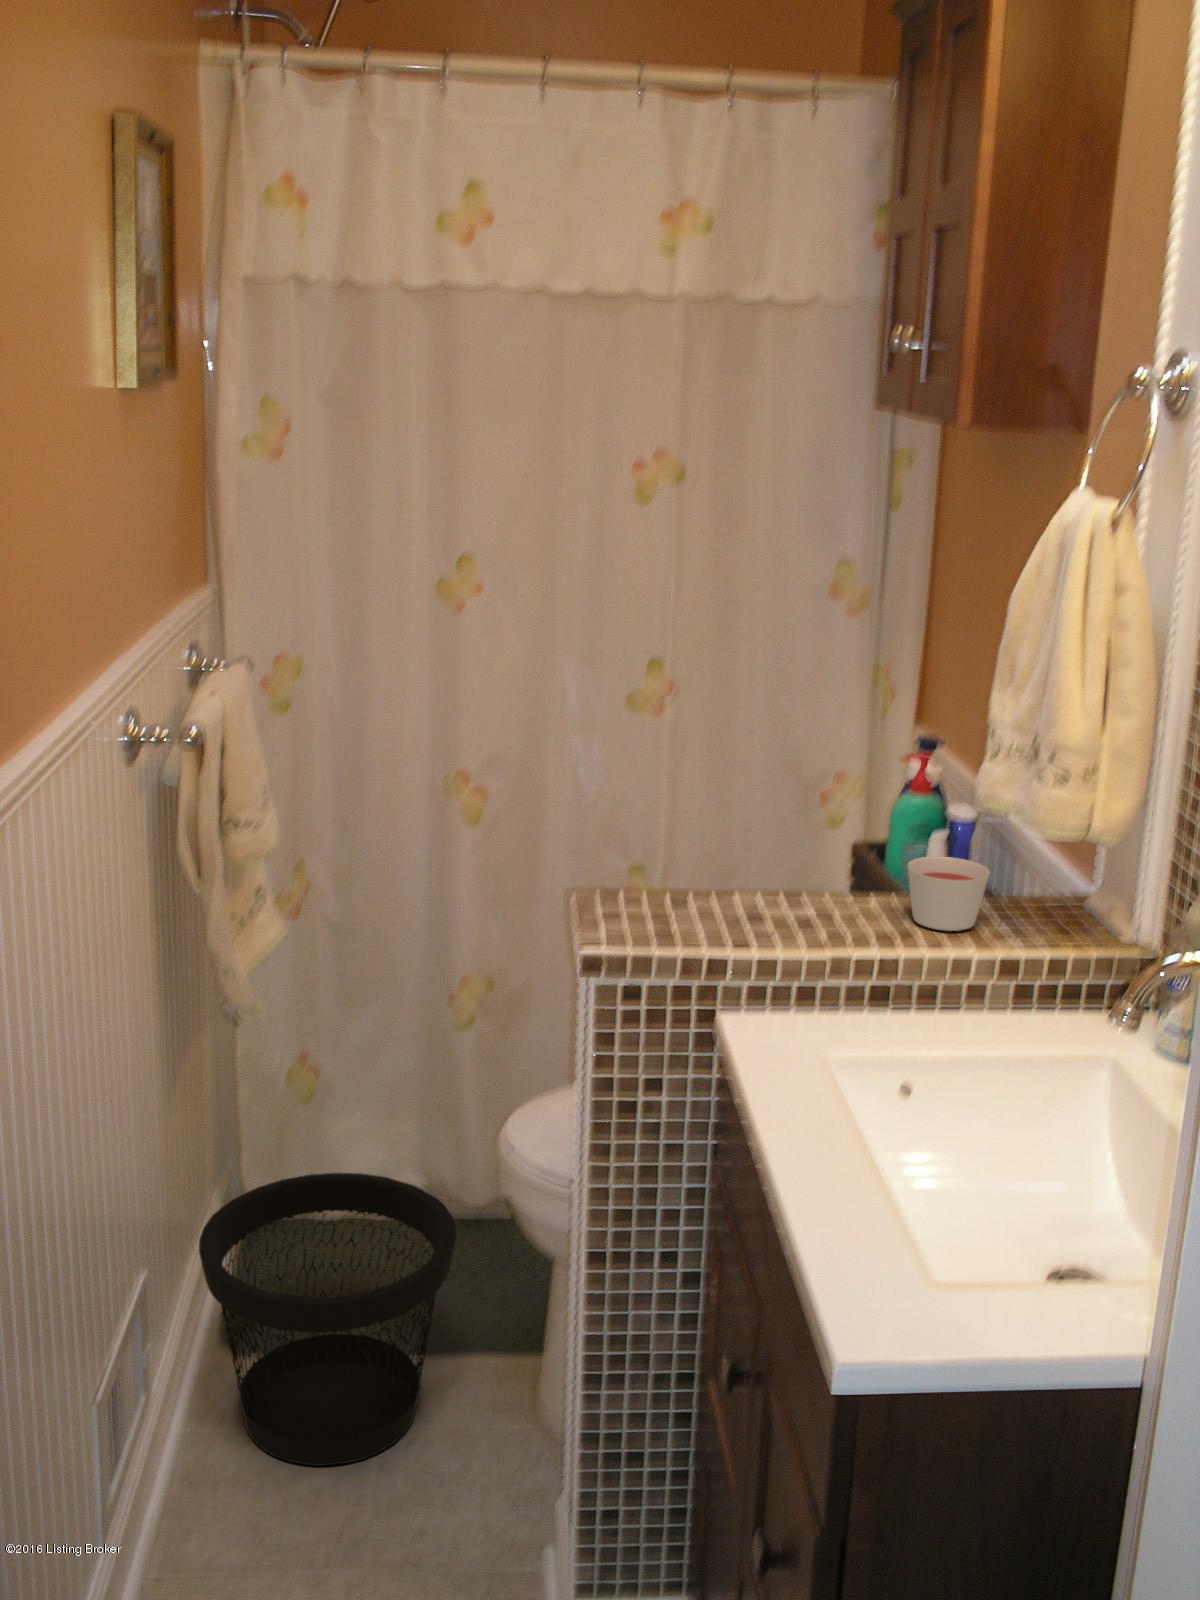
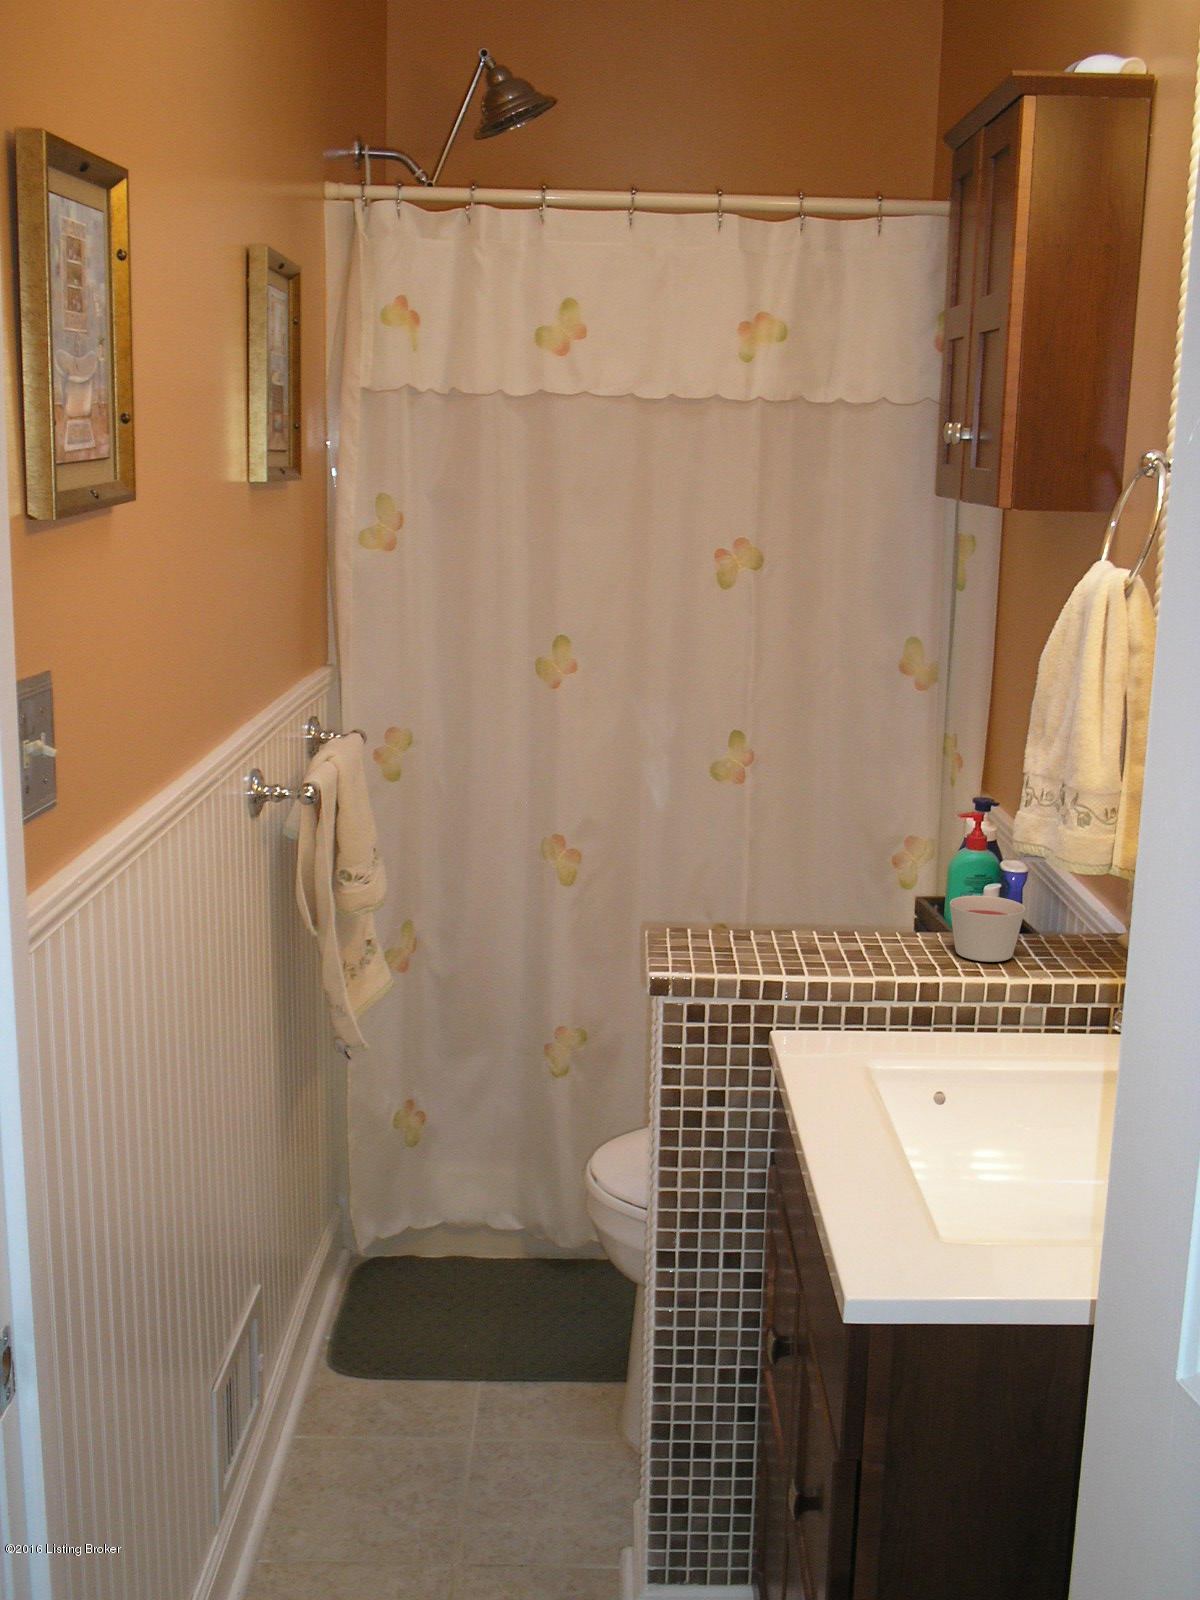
wastebasket: present [199,1173,457,1466] -> none [309,1202,545,1471]

